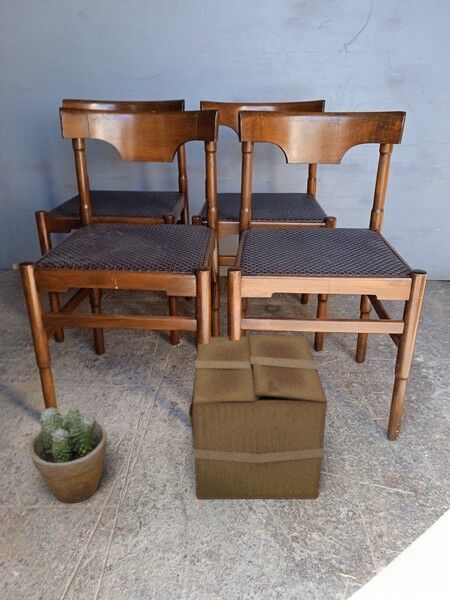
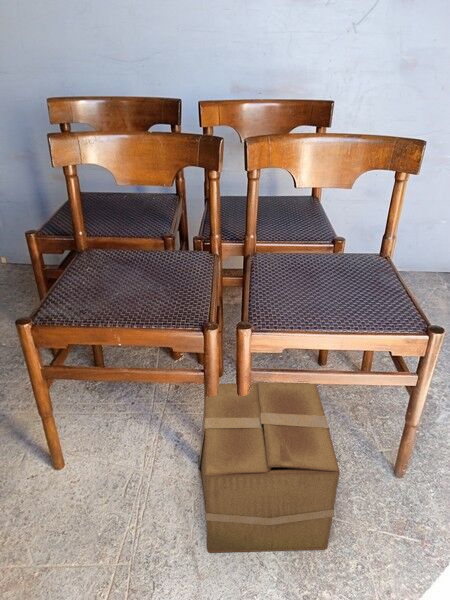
potted plant: present [29,407,107,503] -> none [39,471,117,560]

